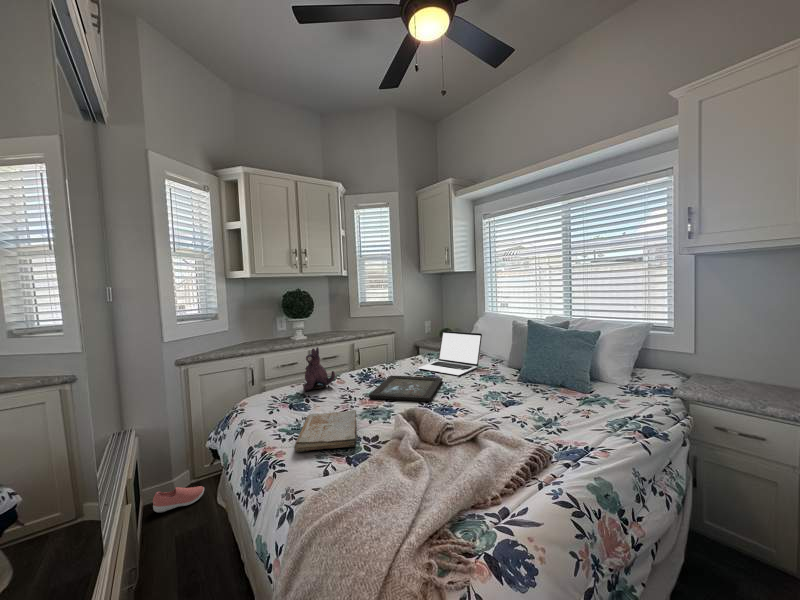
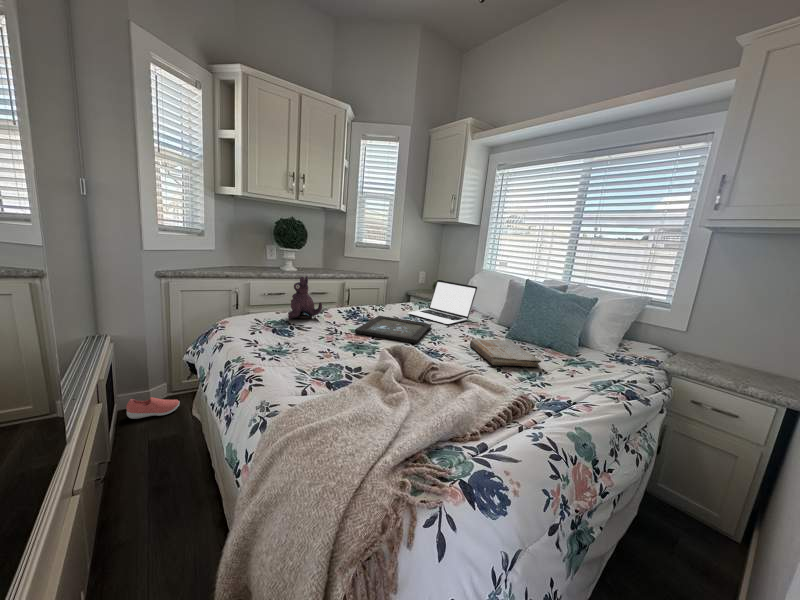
book: present [294,410,357,452] -> present [470,339,541,367]

